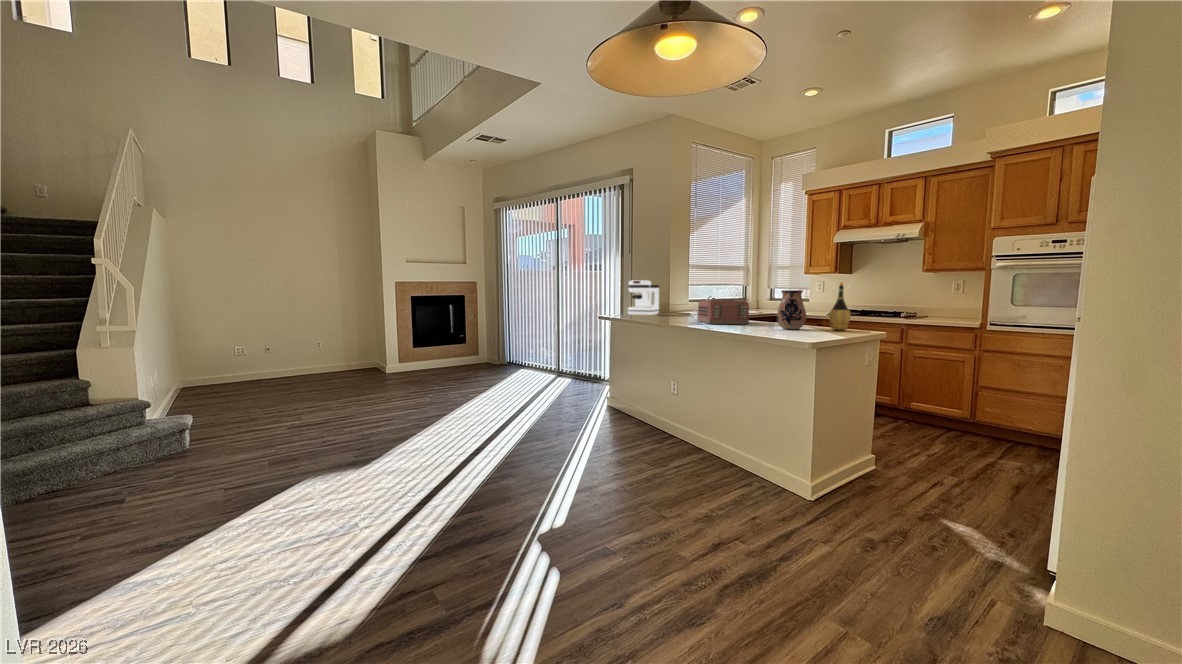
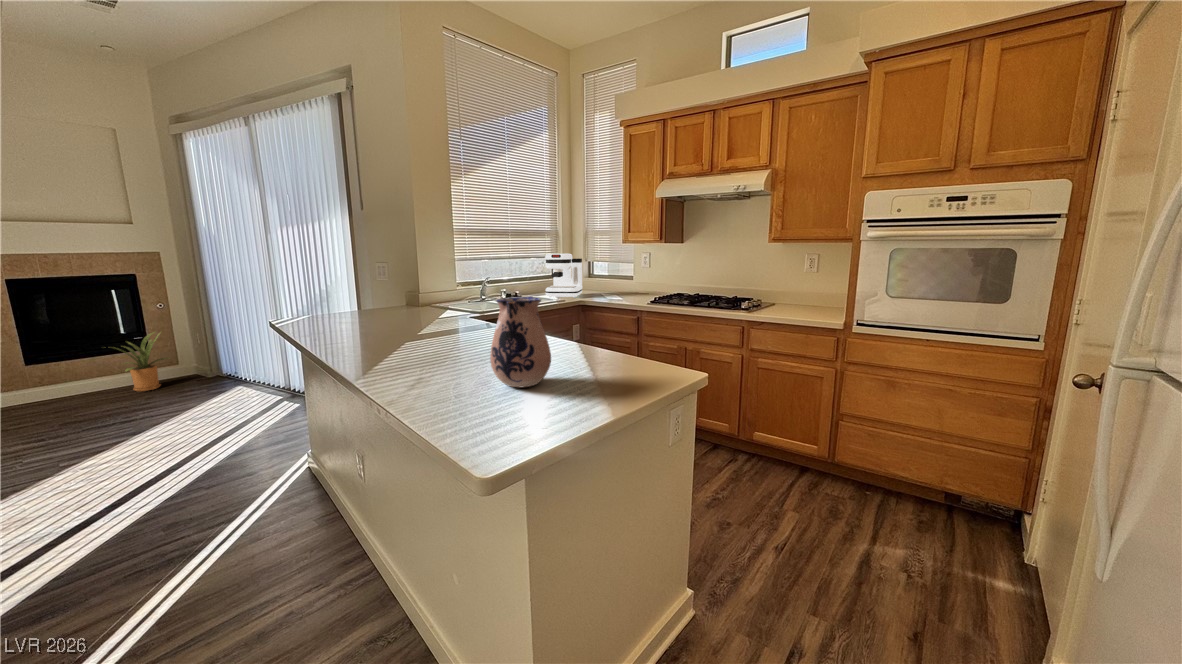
coffee maker: present [628,280,659,315] -> present [545,253,582,298]
wine bottle: present [829,283,851,330] -> none [597,281,639,386]
toaster: present [697,300,749,324] -> none [381,301,472,362]
house plant: none [452,331,480,369] -> present [114,332,167,391]

